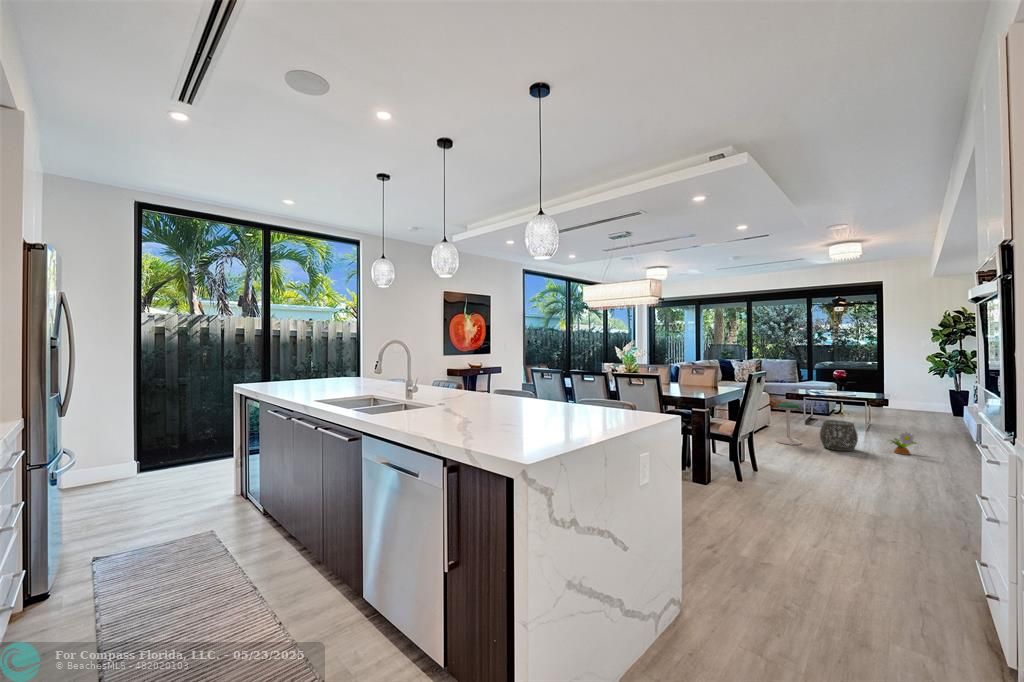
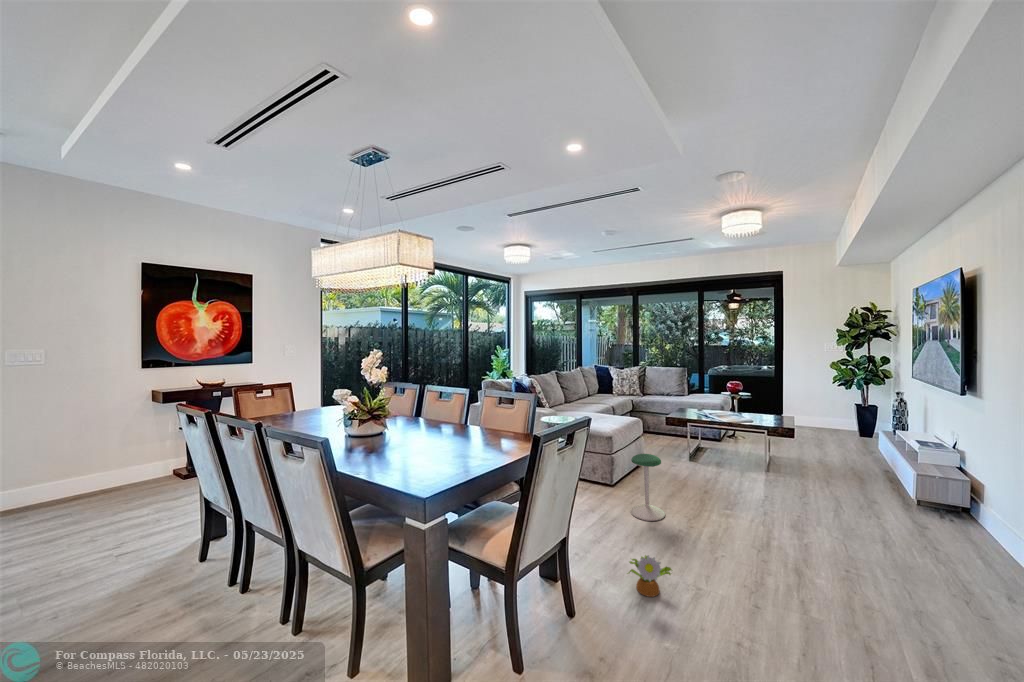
woven basket: present [820,420,858,451] -> none [687,483,739,538]
decorative plant: present [889,432,916,455] -> present [627,555,672,597]

